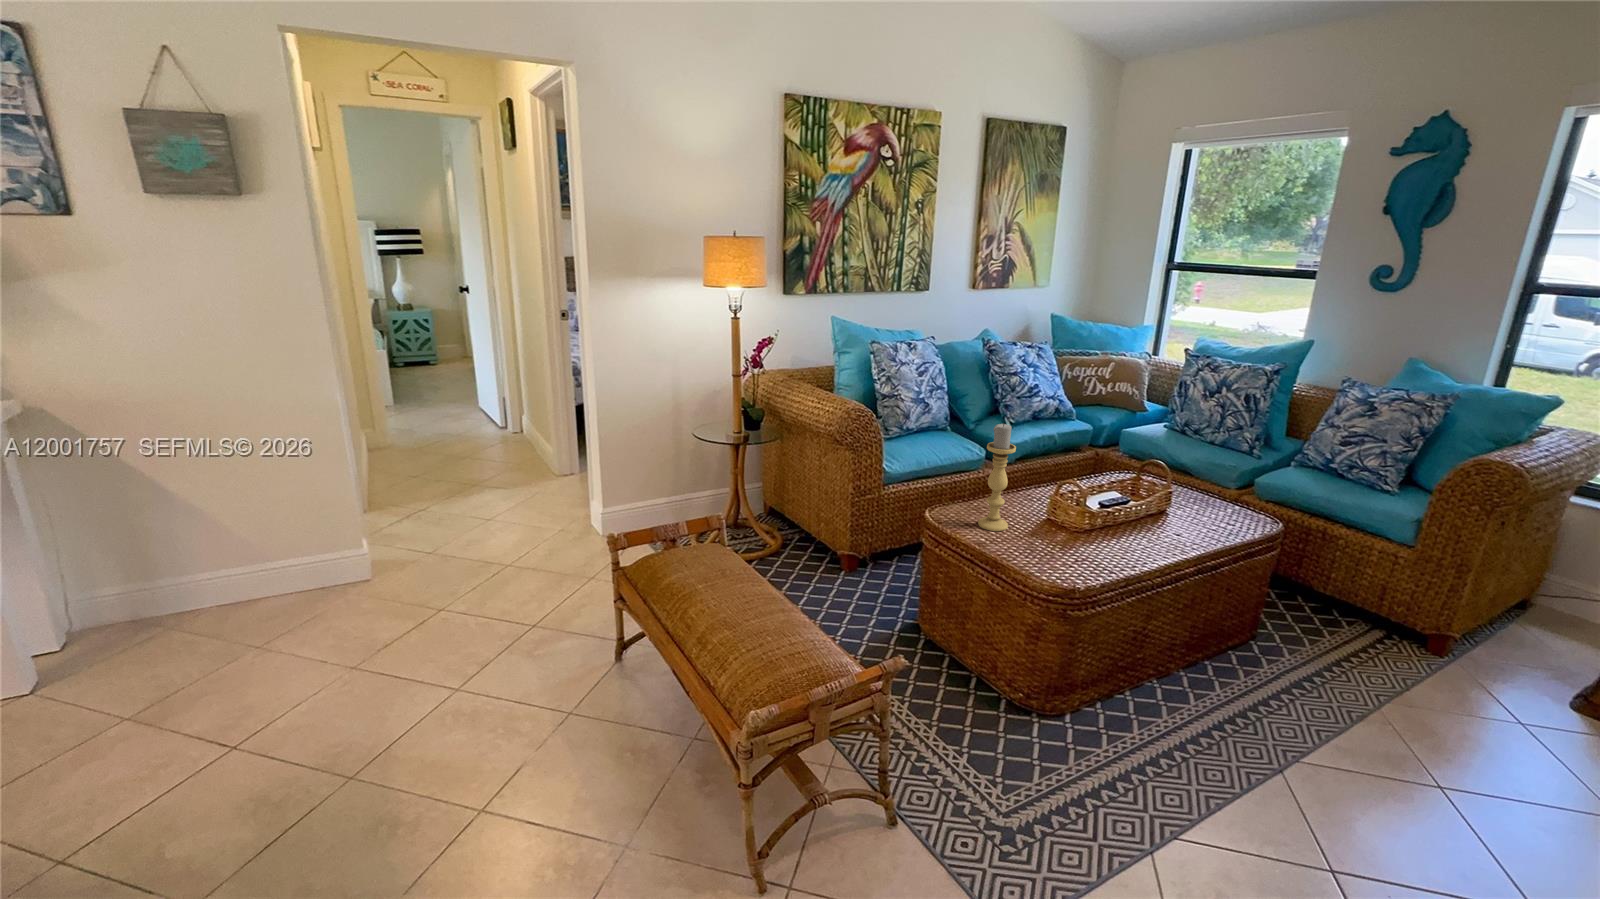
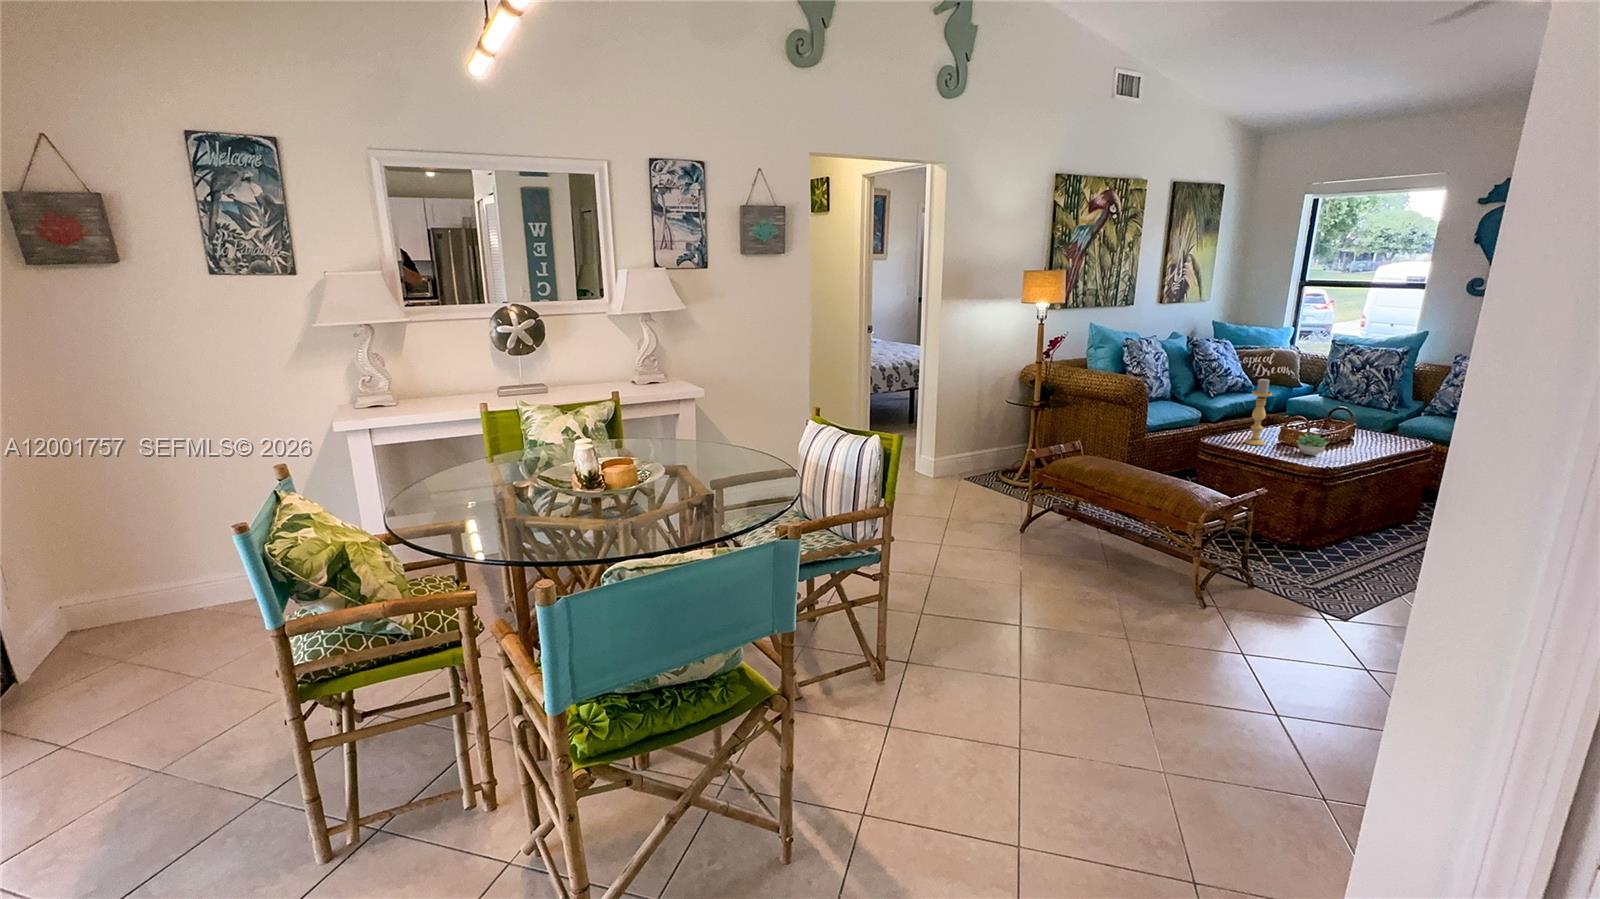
succulent plant: none [1037,521,1090,560] -> present [1296,434,1329,455]

